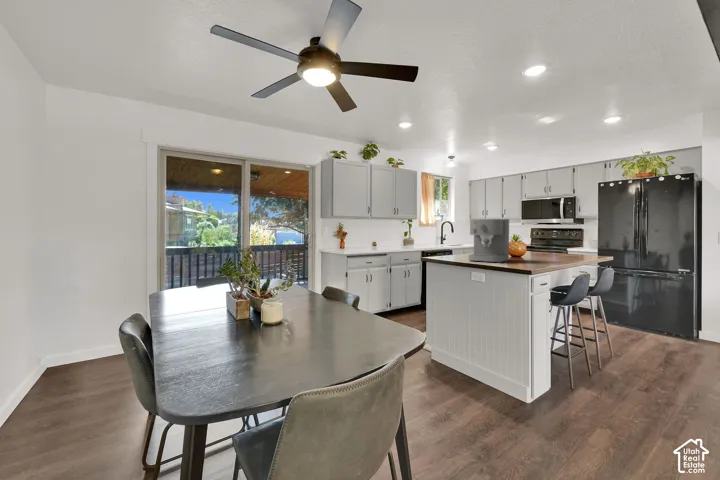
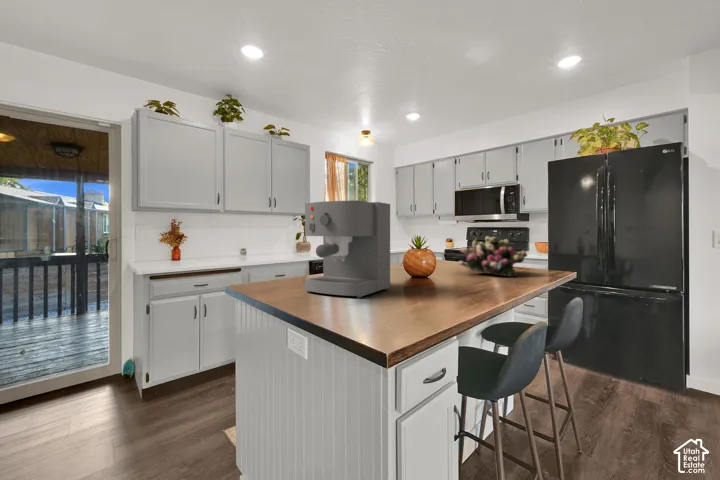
flower arrangement: none [538,235,582,258] -> present [458,237,527,277]

